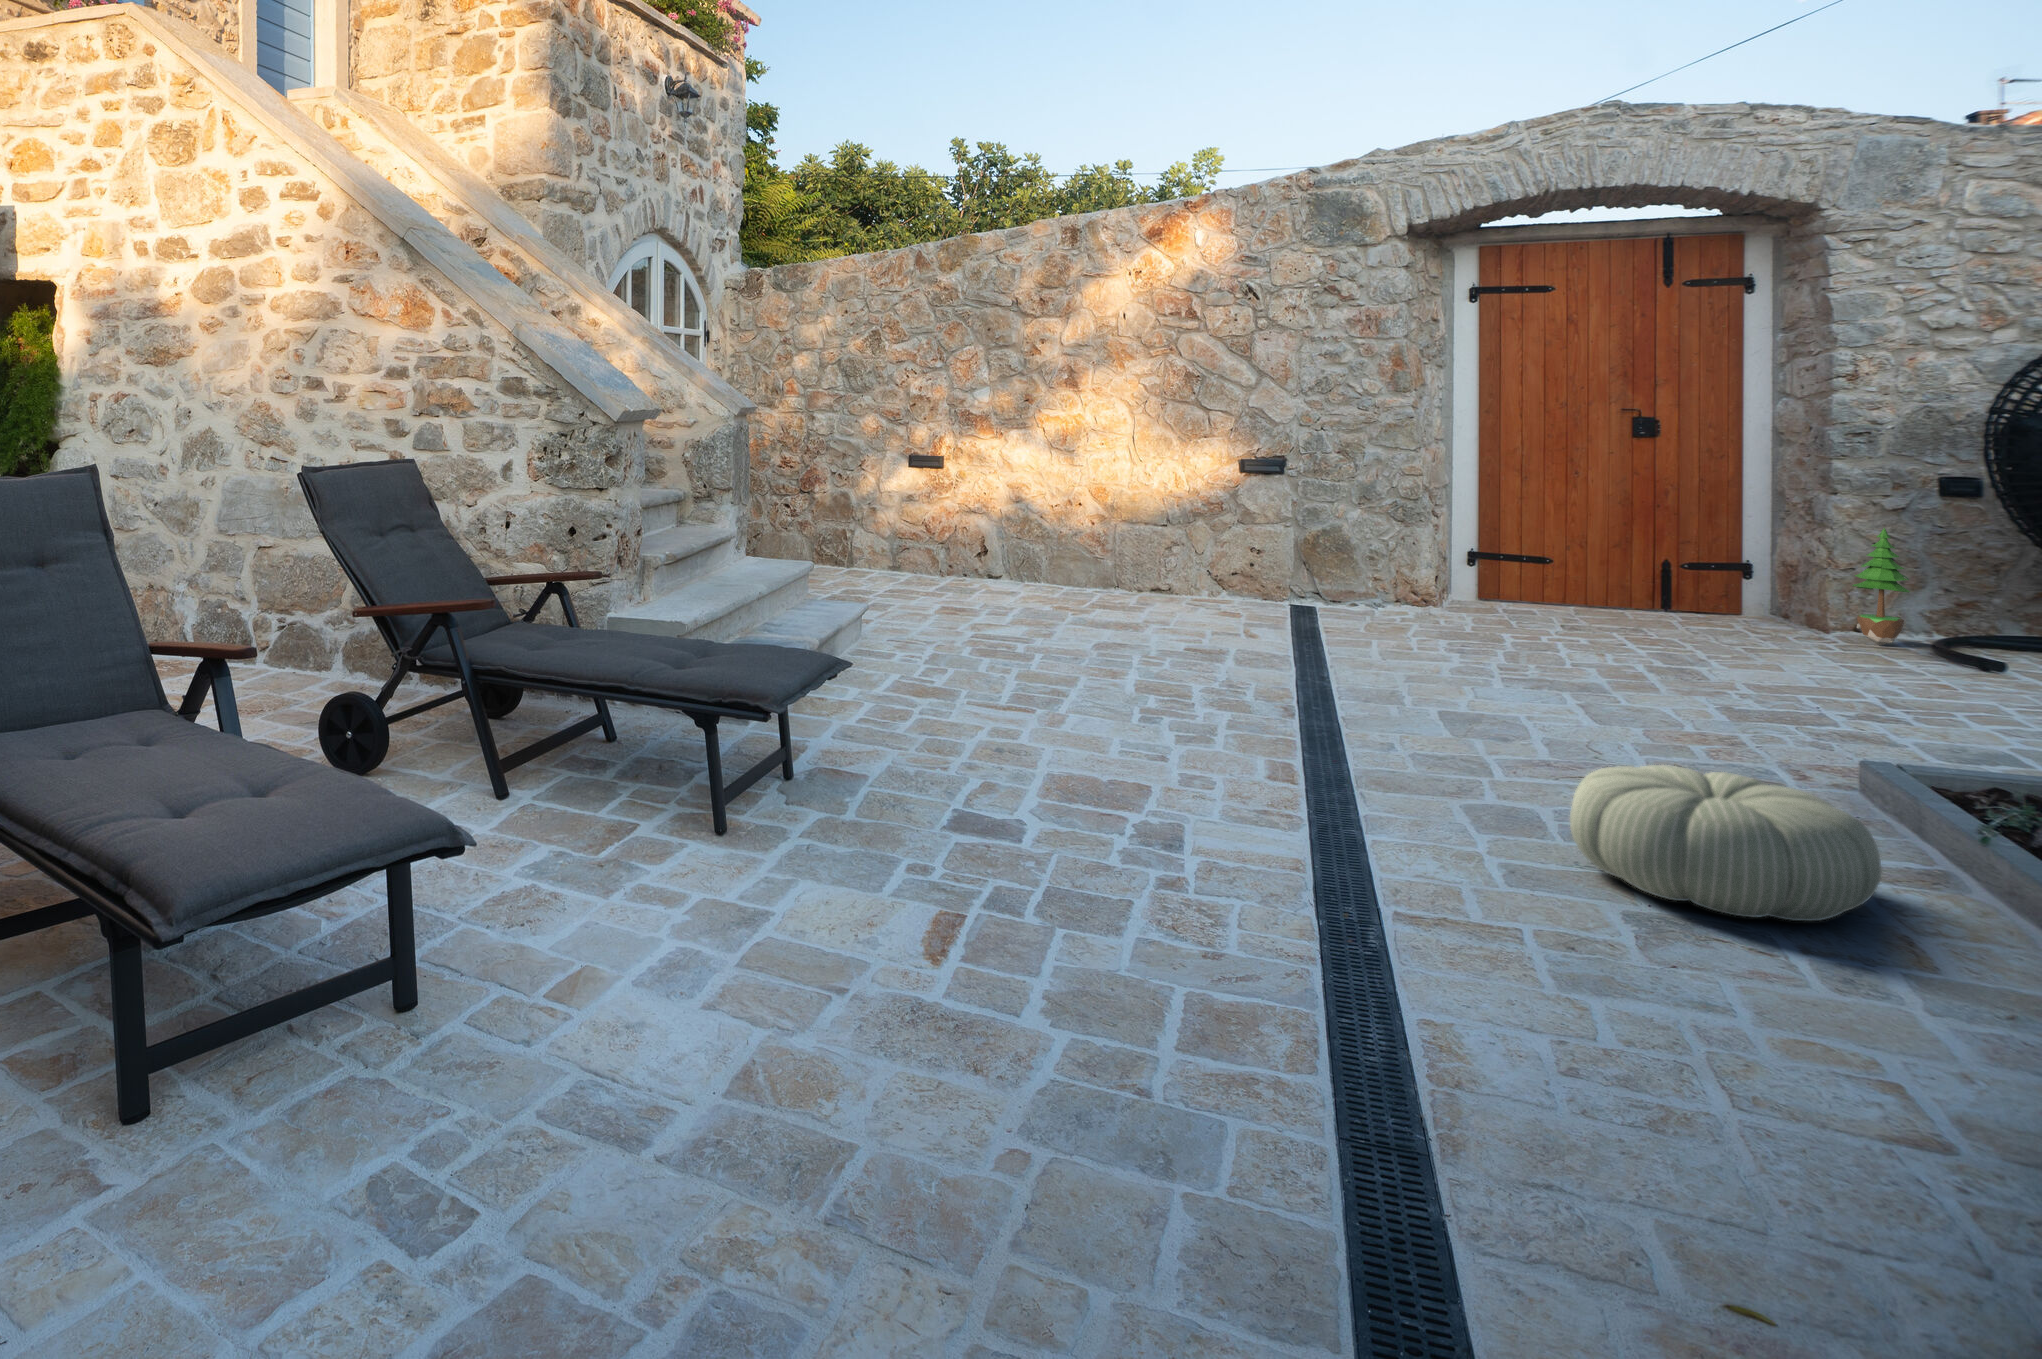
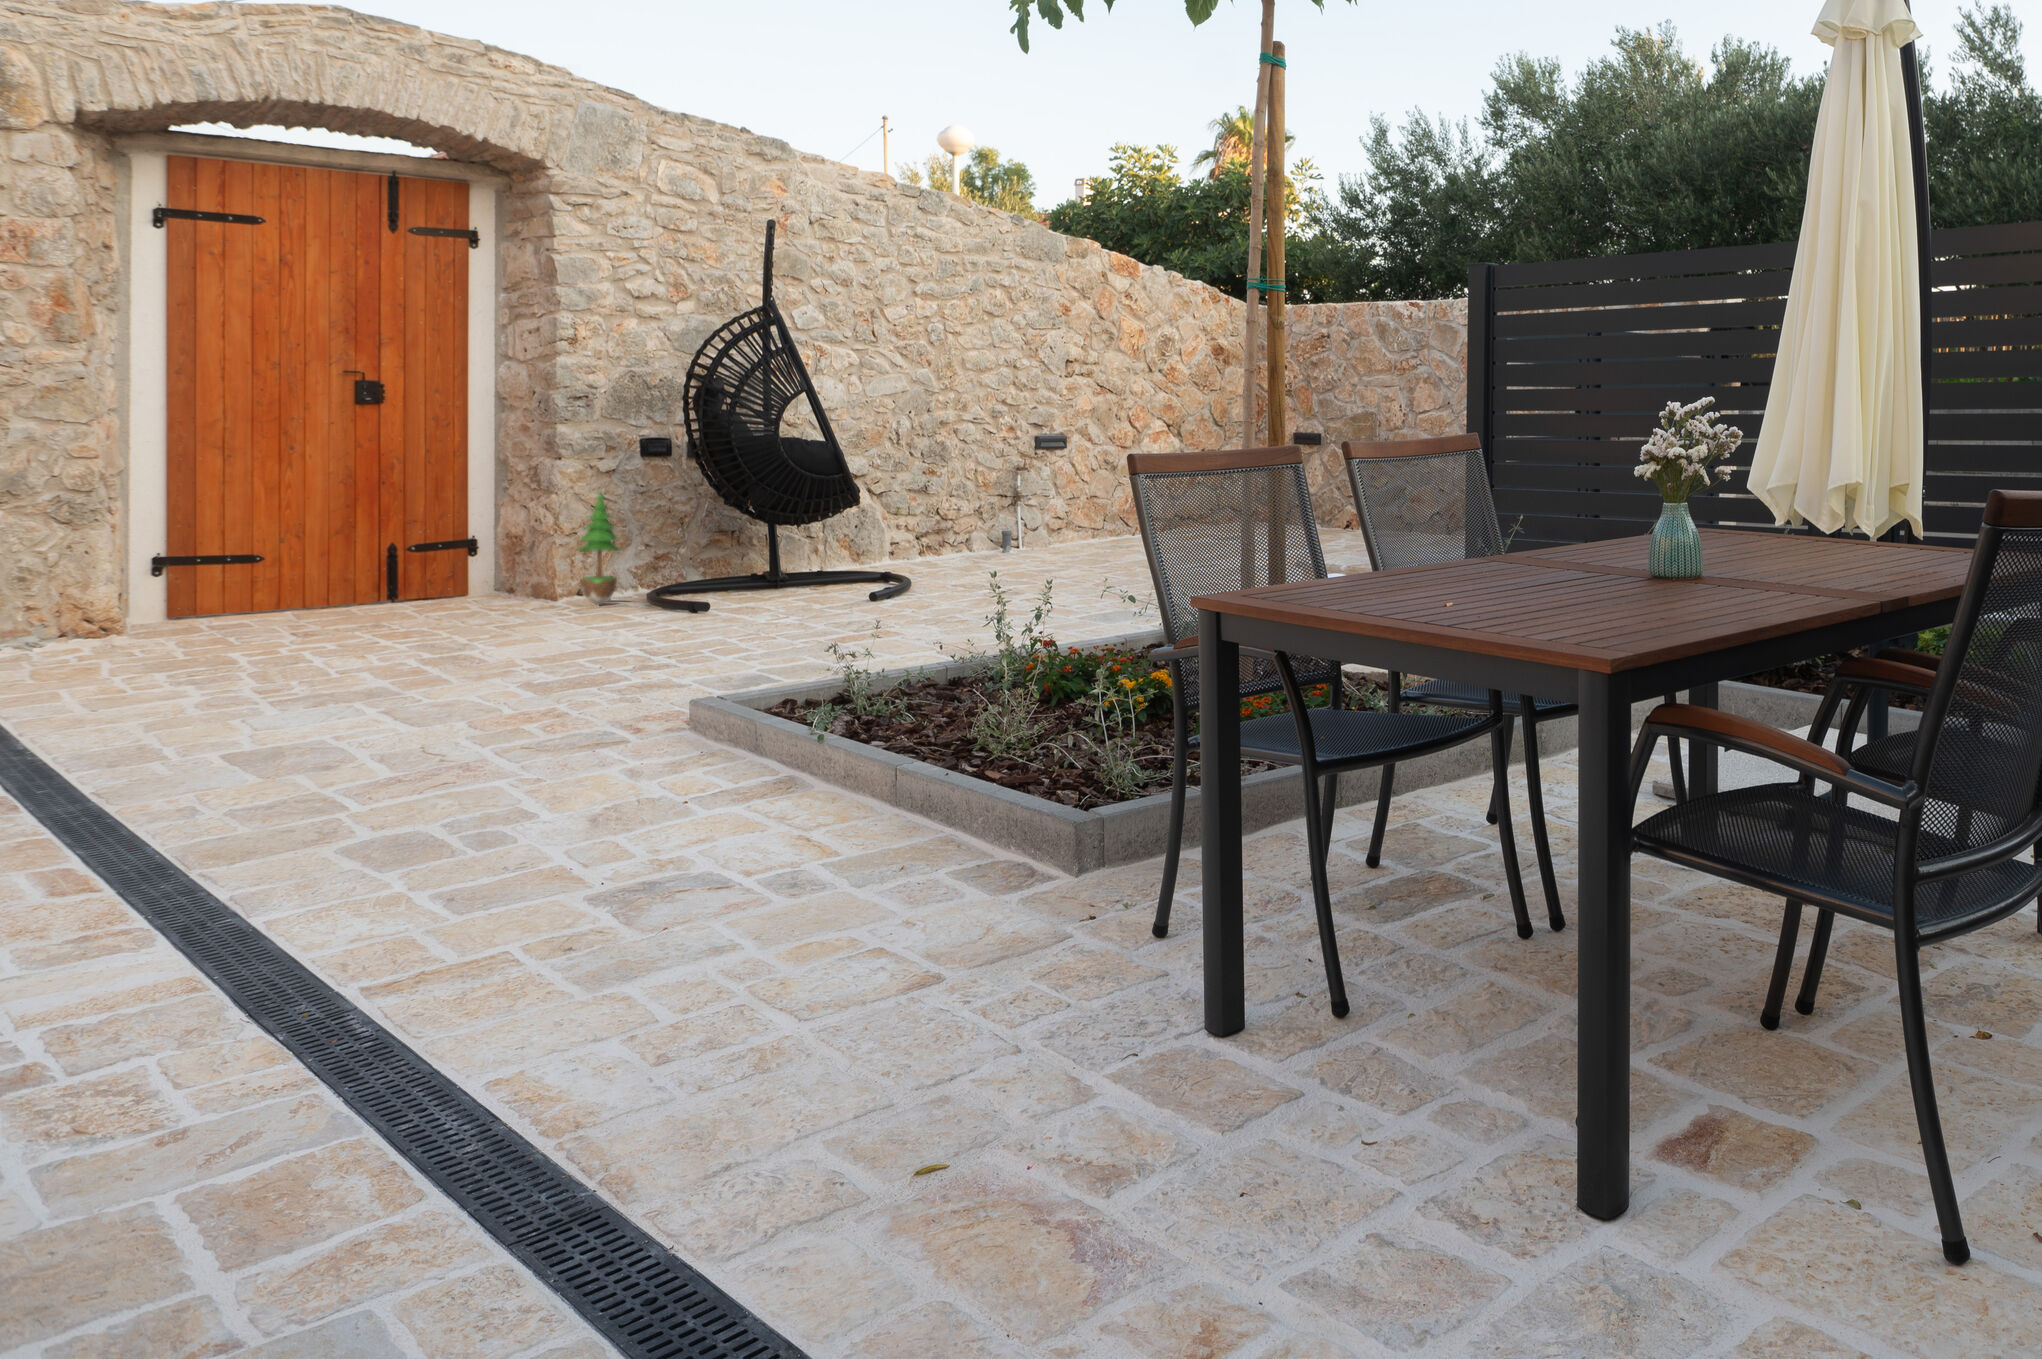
pouf: present [1570,765,1881,921] -> none [499,723,773,866]

